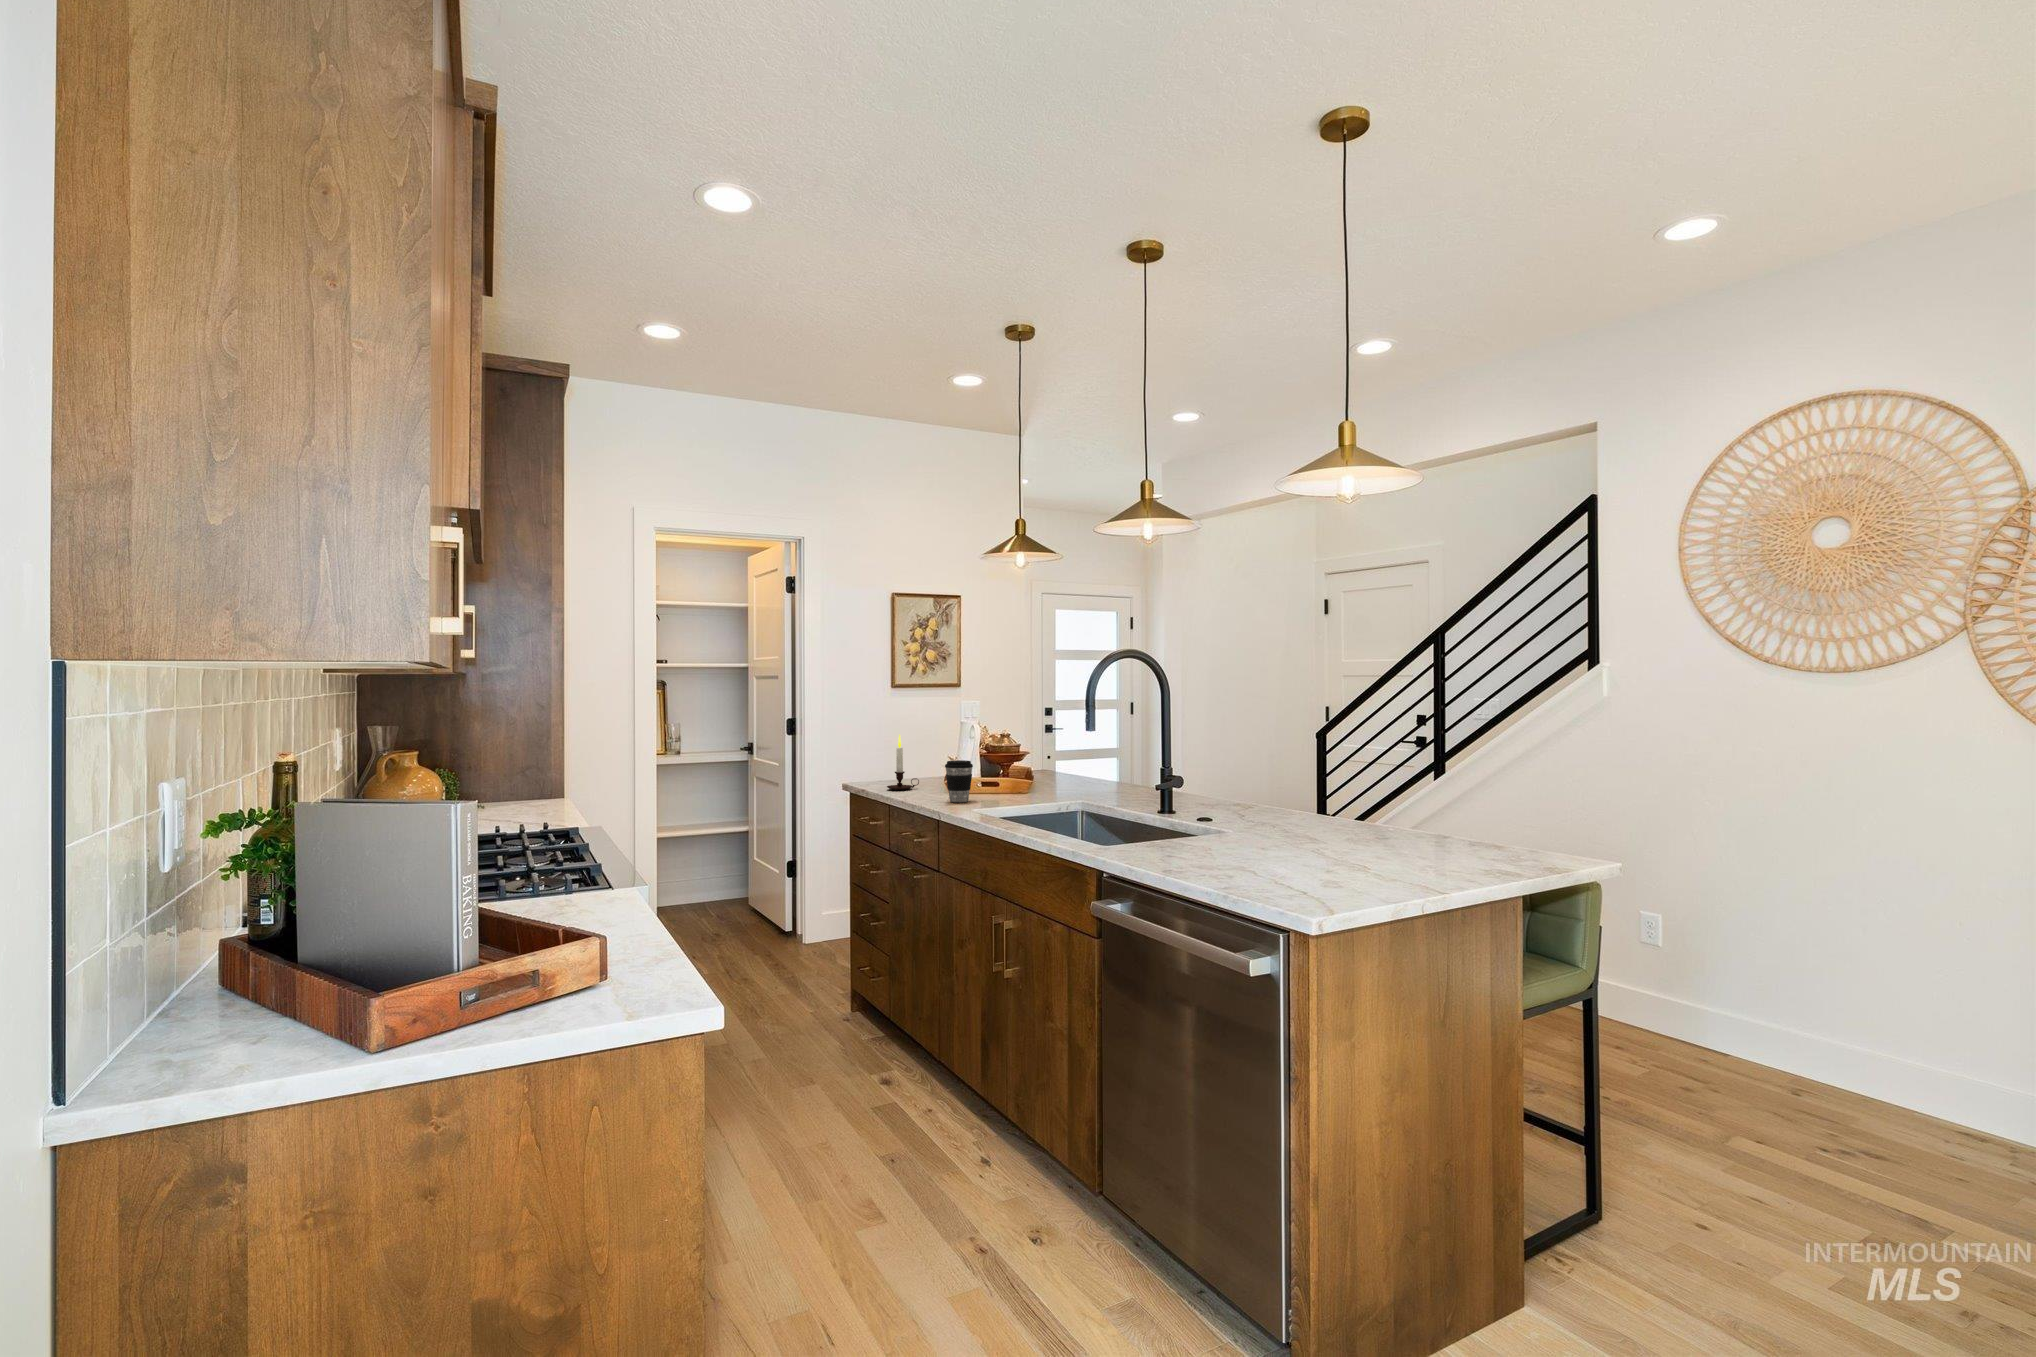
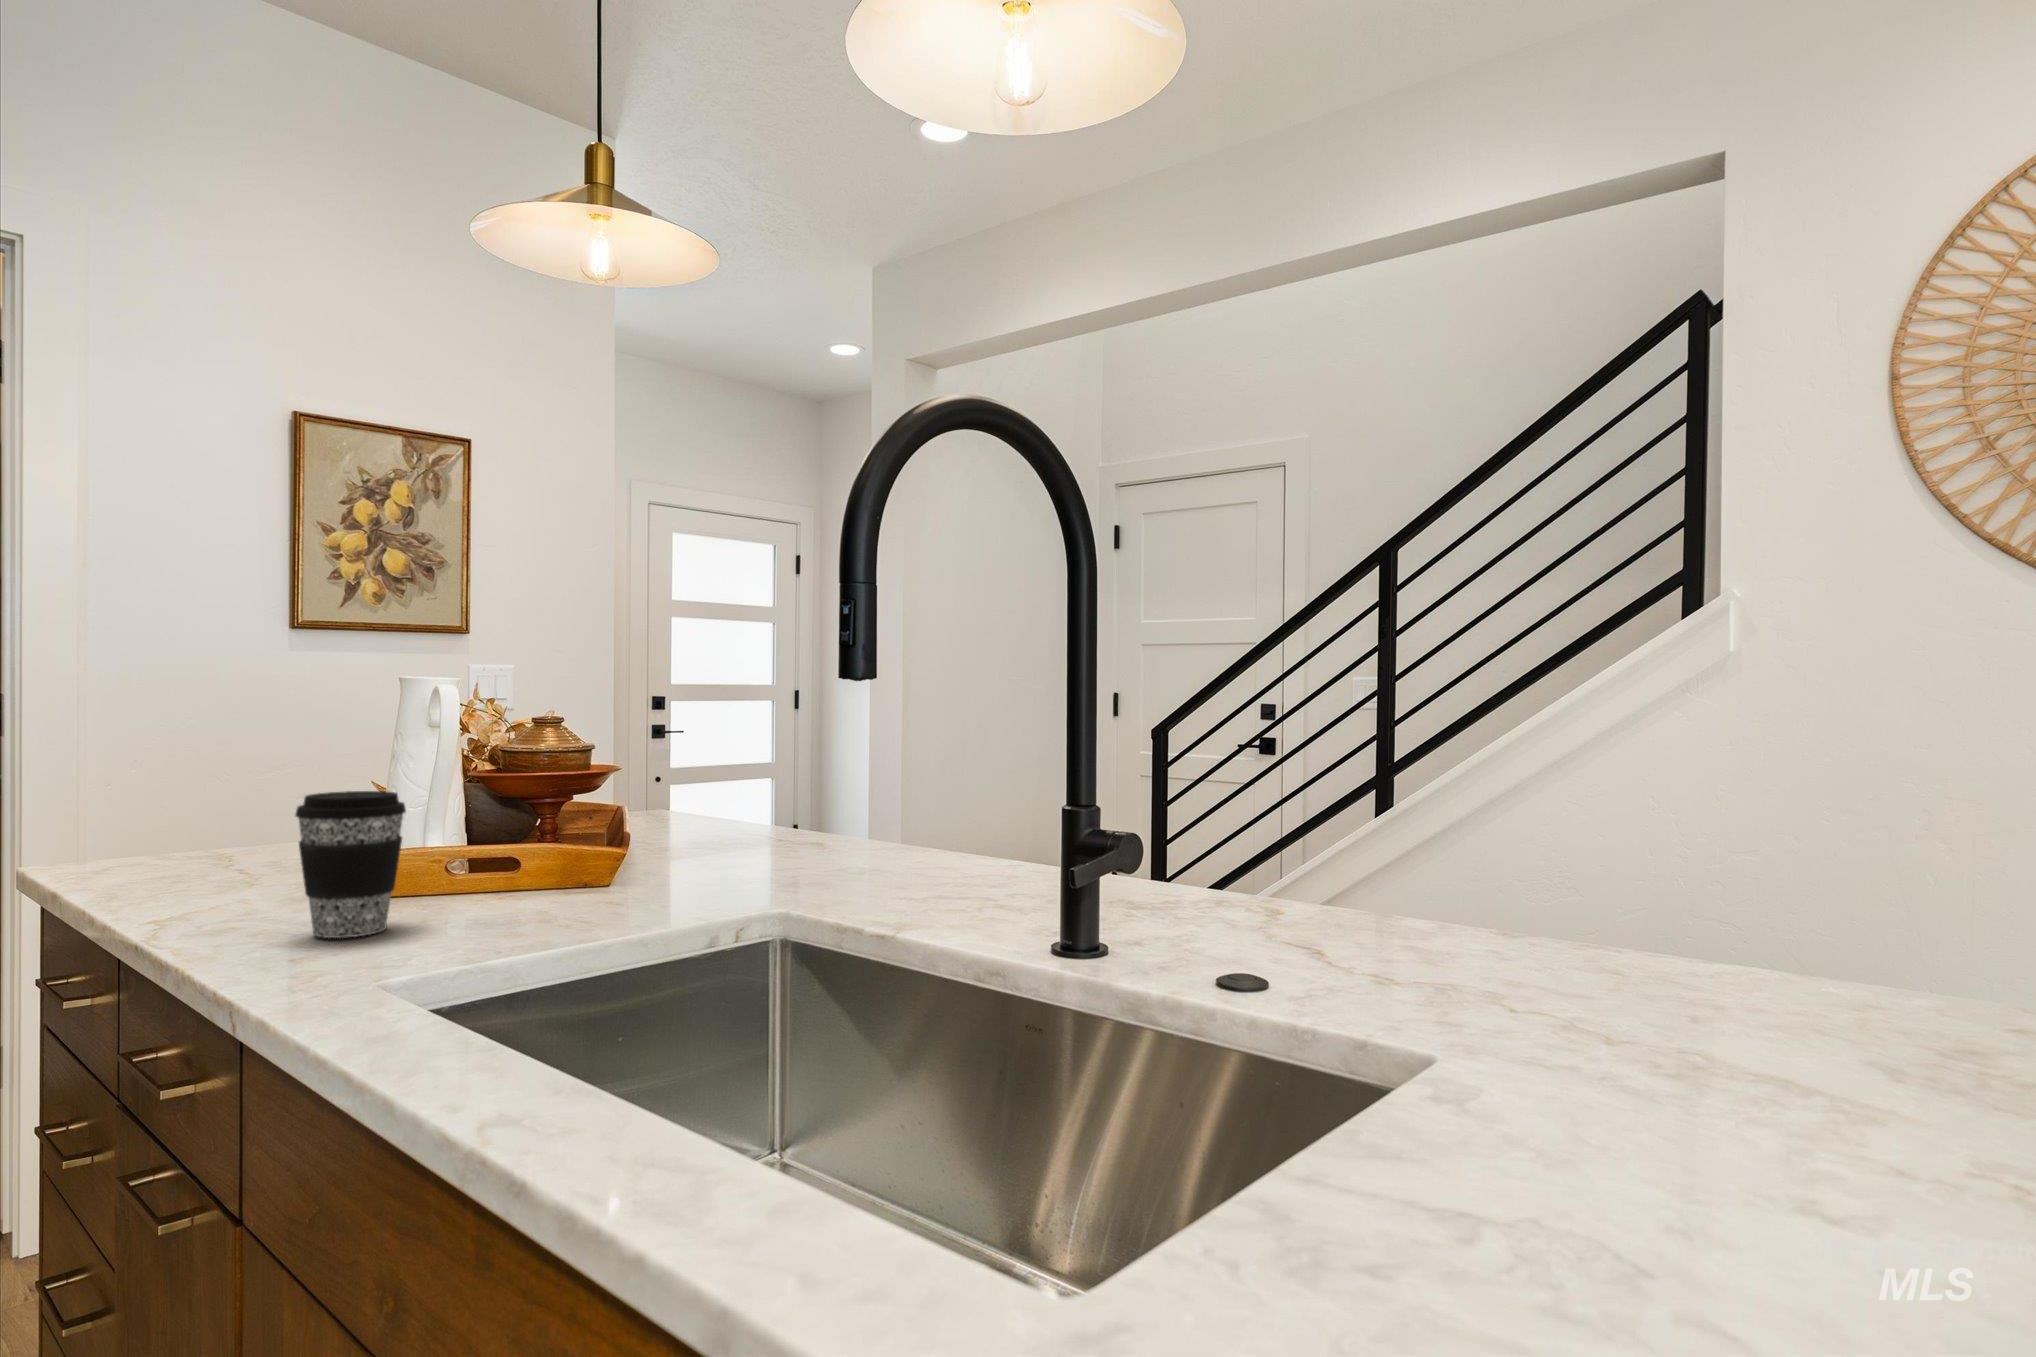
candle: present [887,735,919,790] -> none [127,710,251,886]

